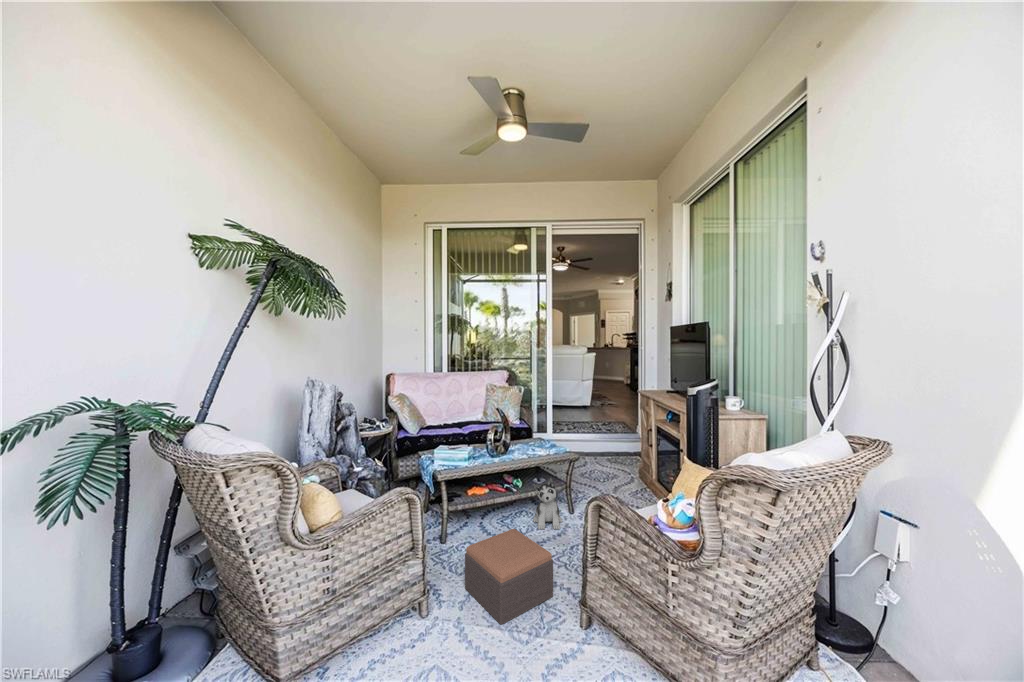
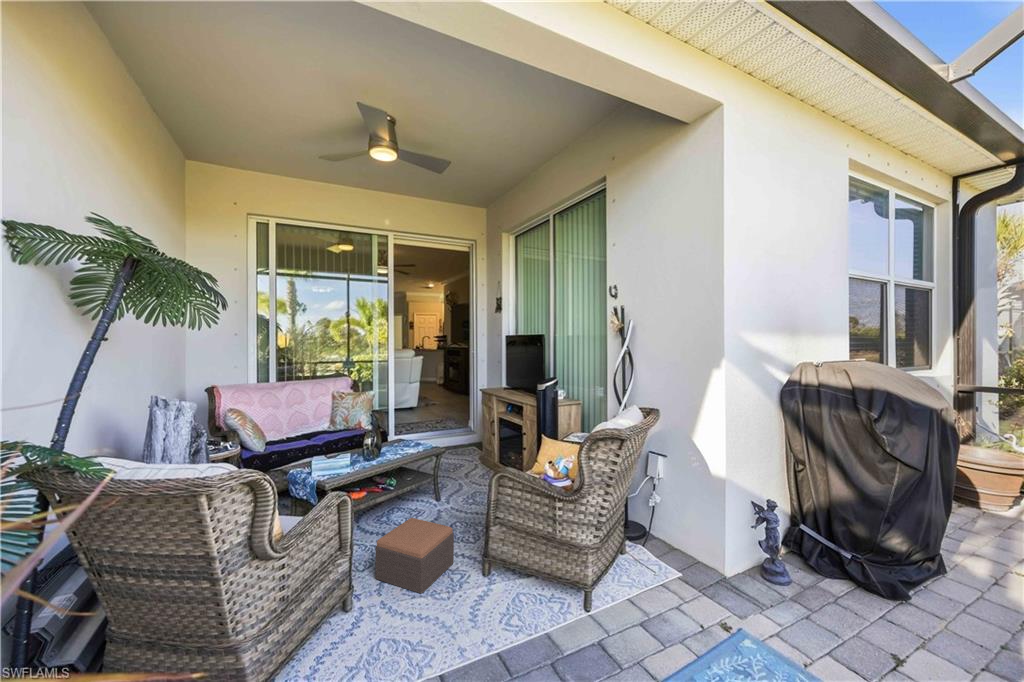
plush toy: present [533,478,562,529] -> none [408,472,435,519]

